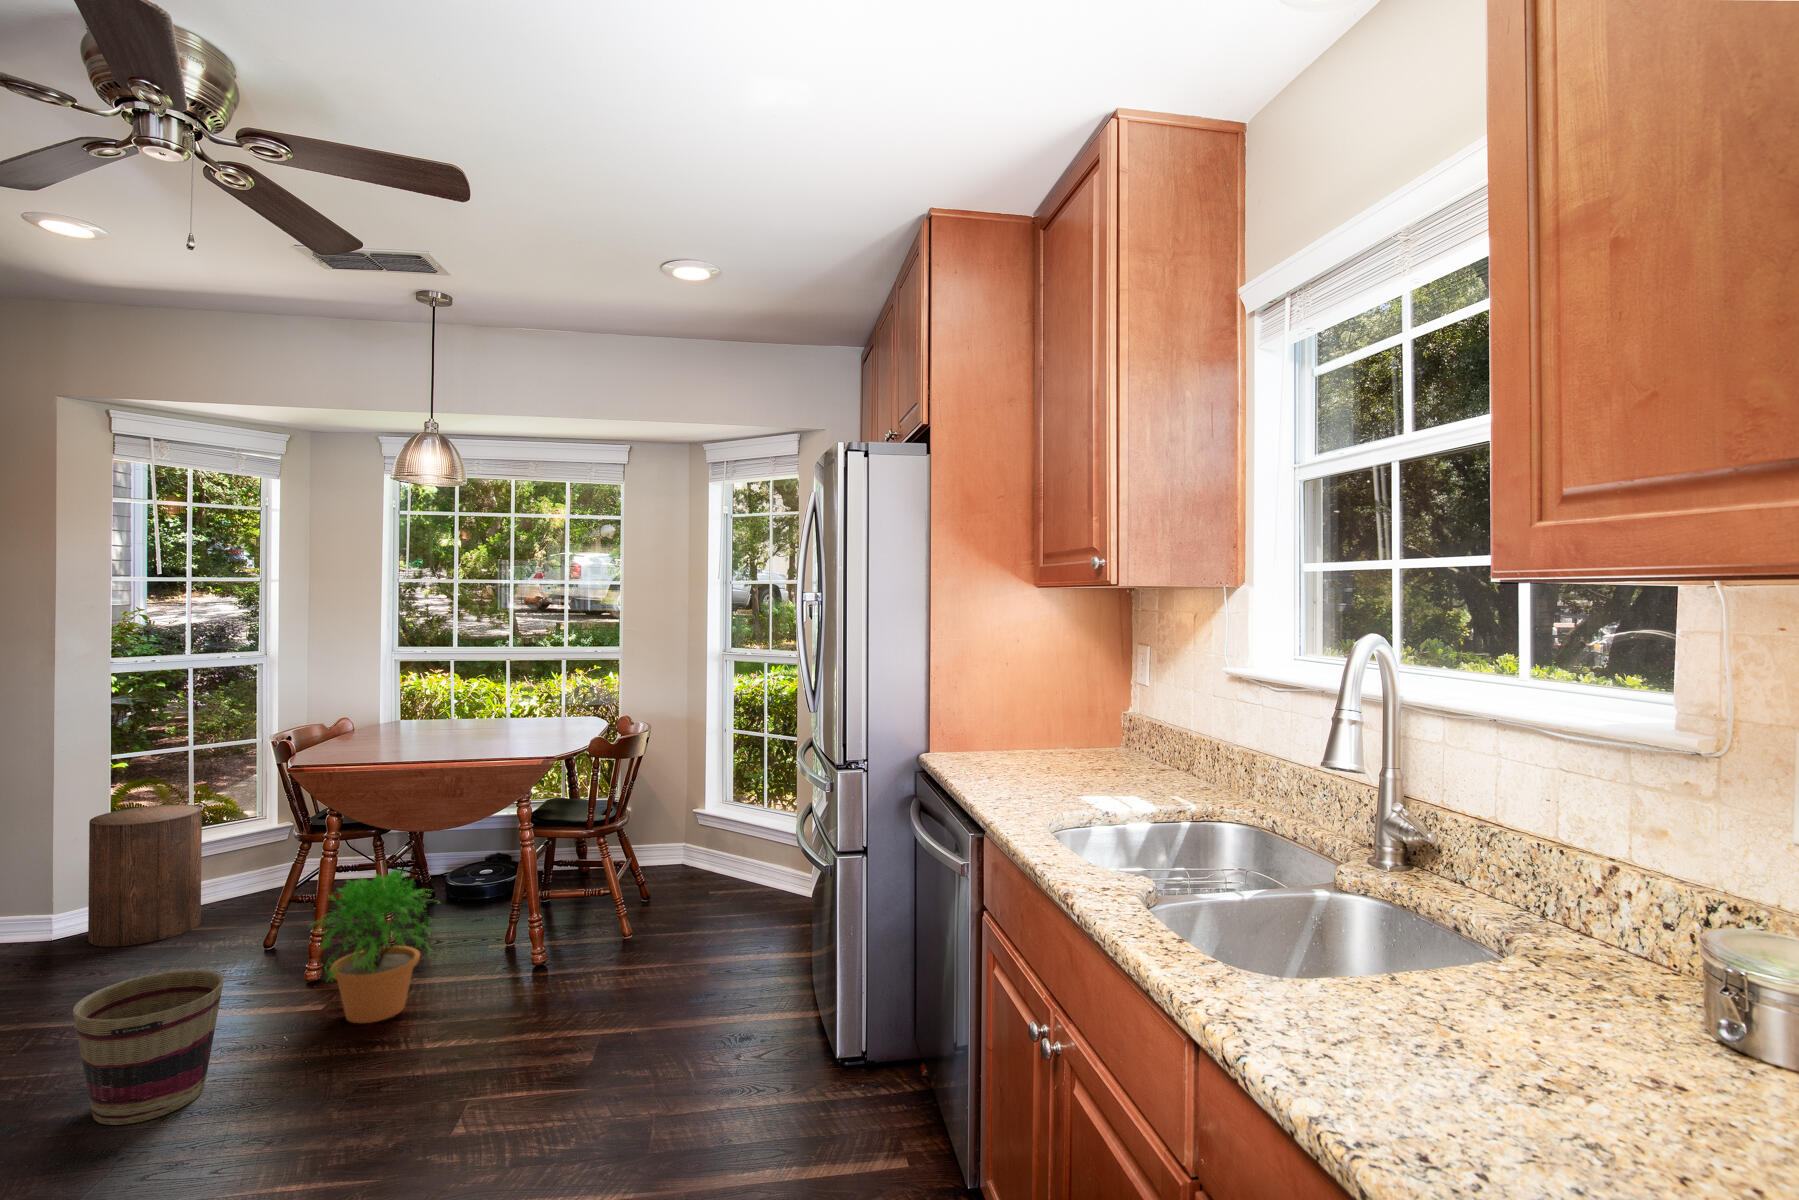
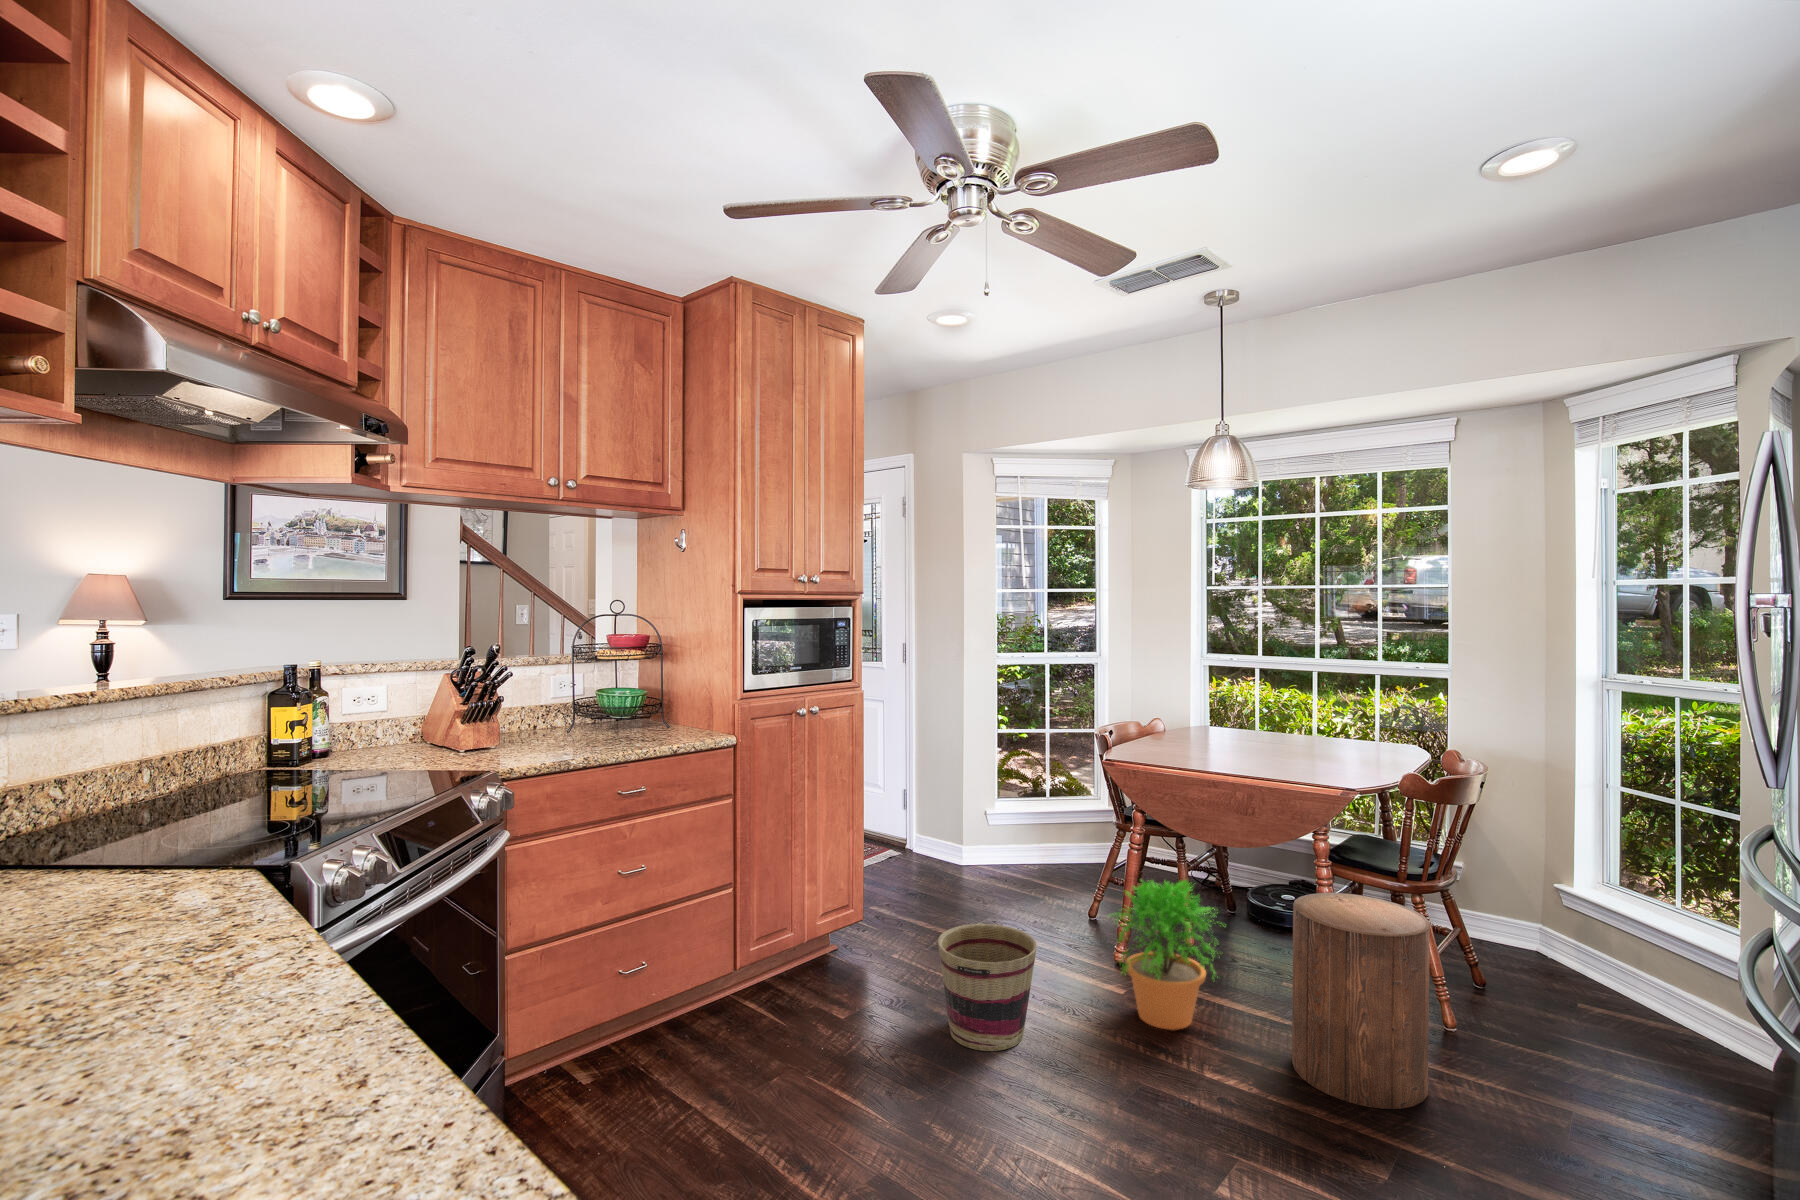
stool: present [88,805,202,947] -> present [1292,893,1430,1109]

